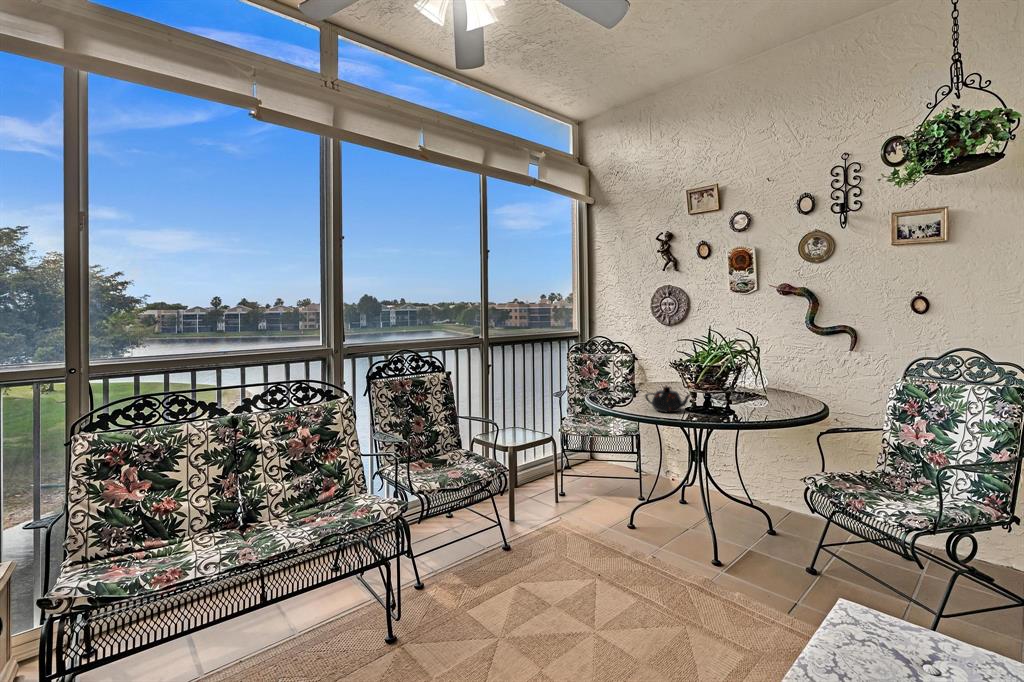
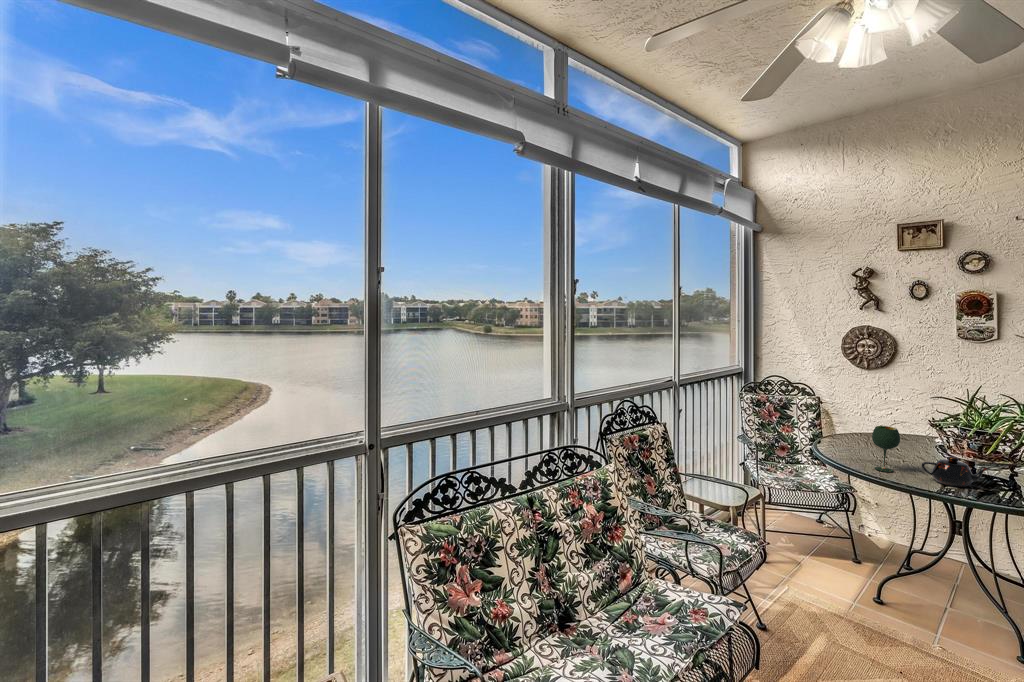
wine glass: none [615,365,636,405] -> present [872,426,900,472]

